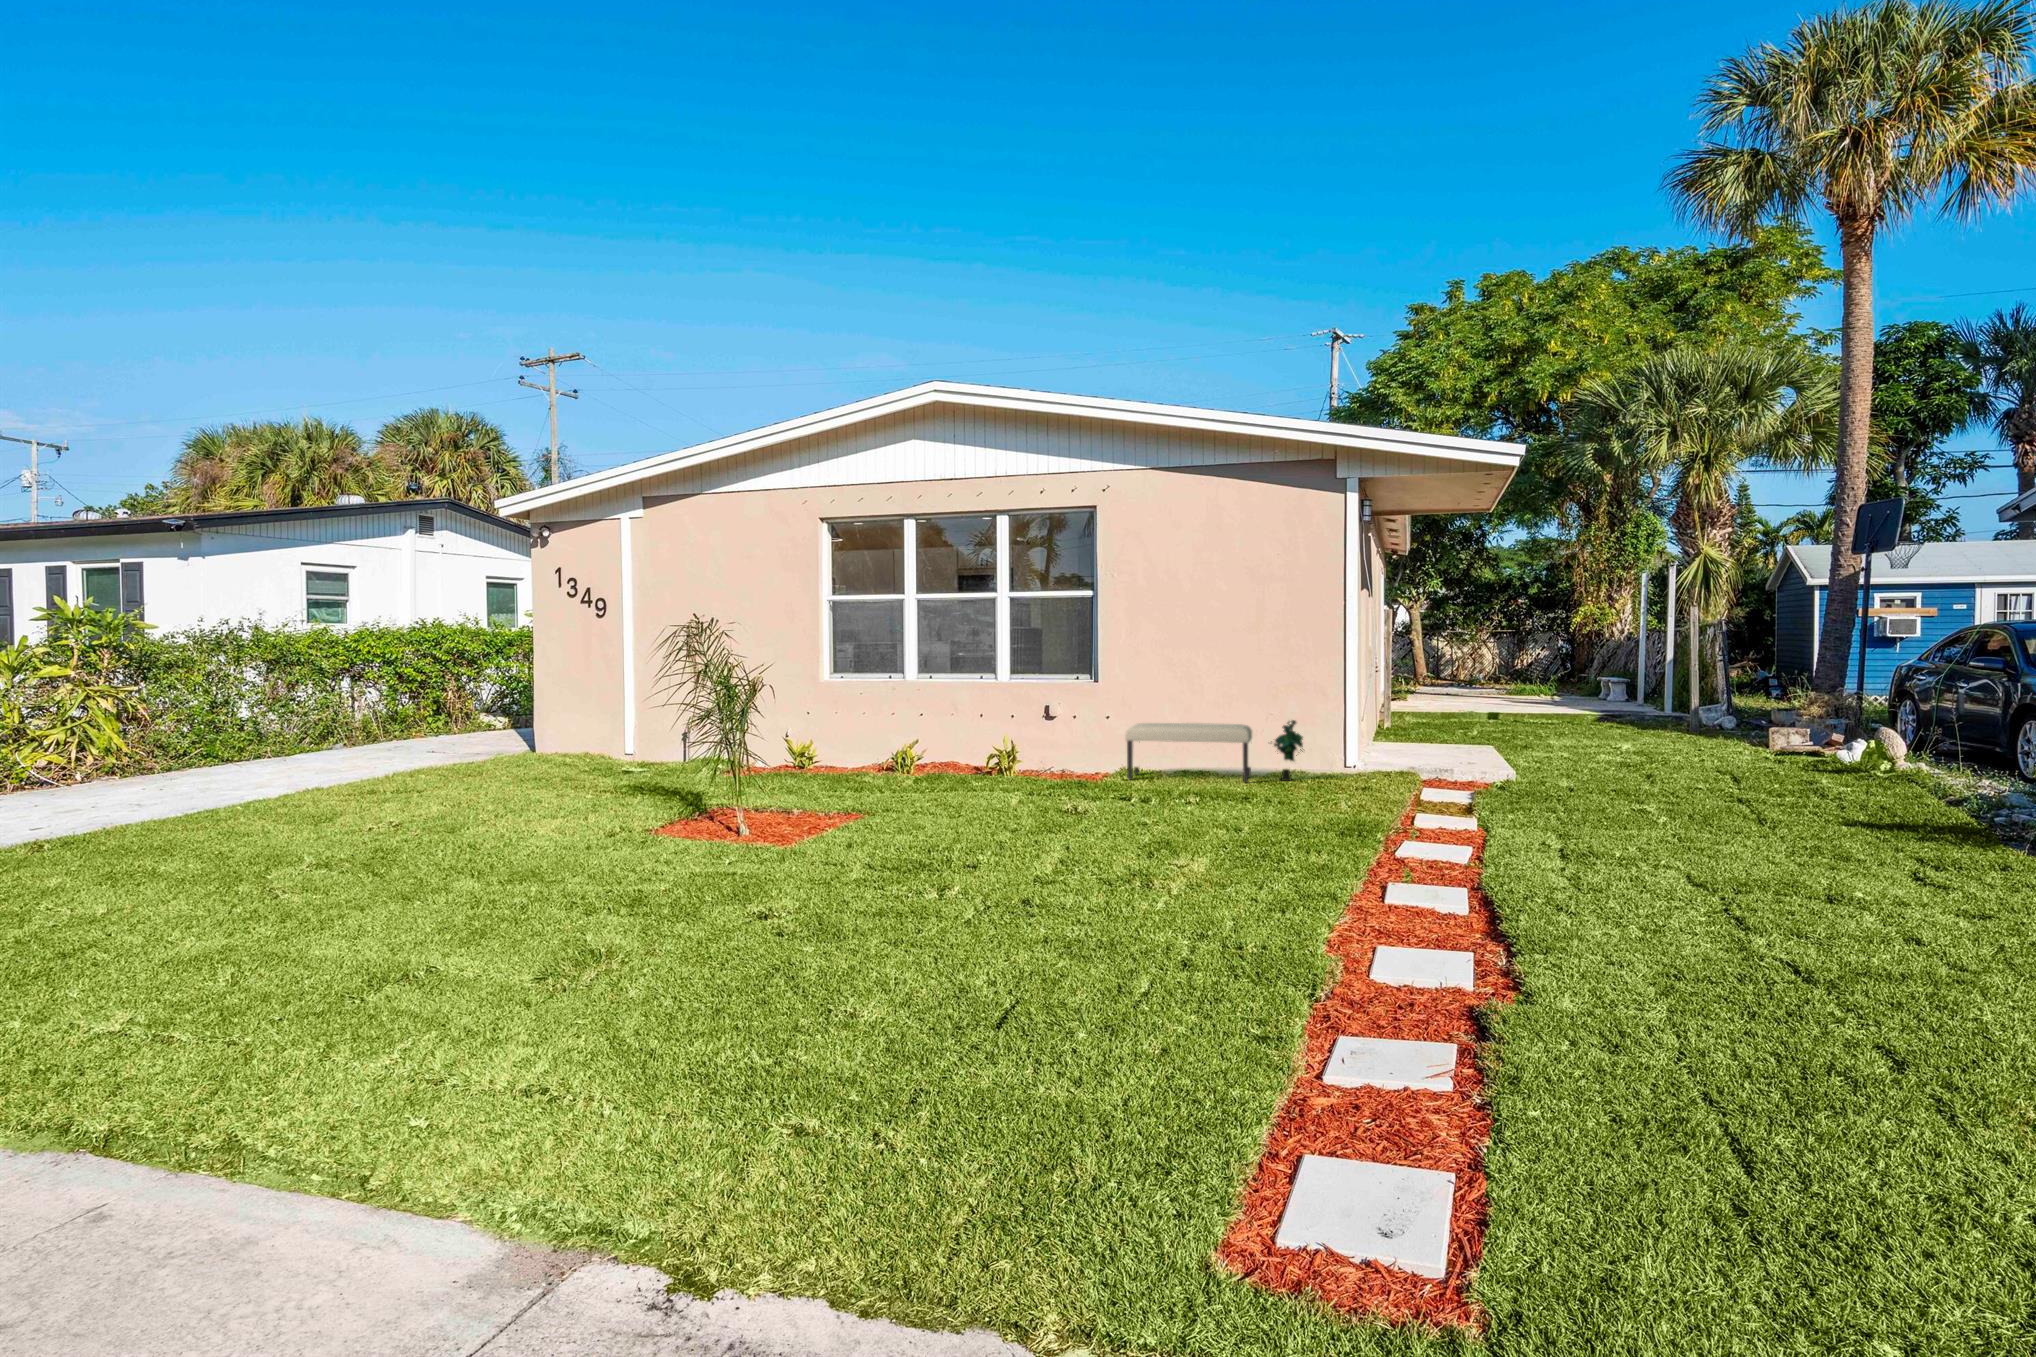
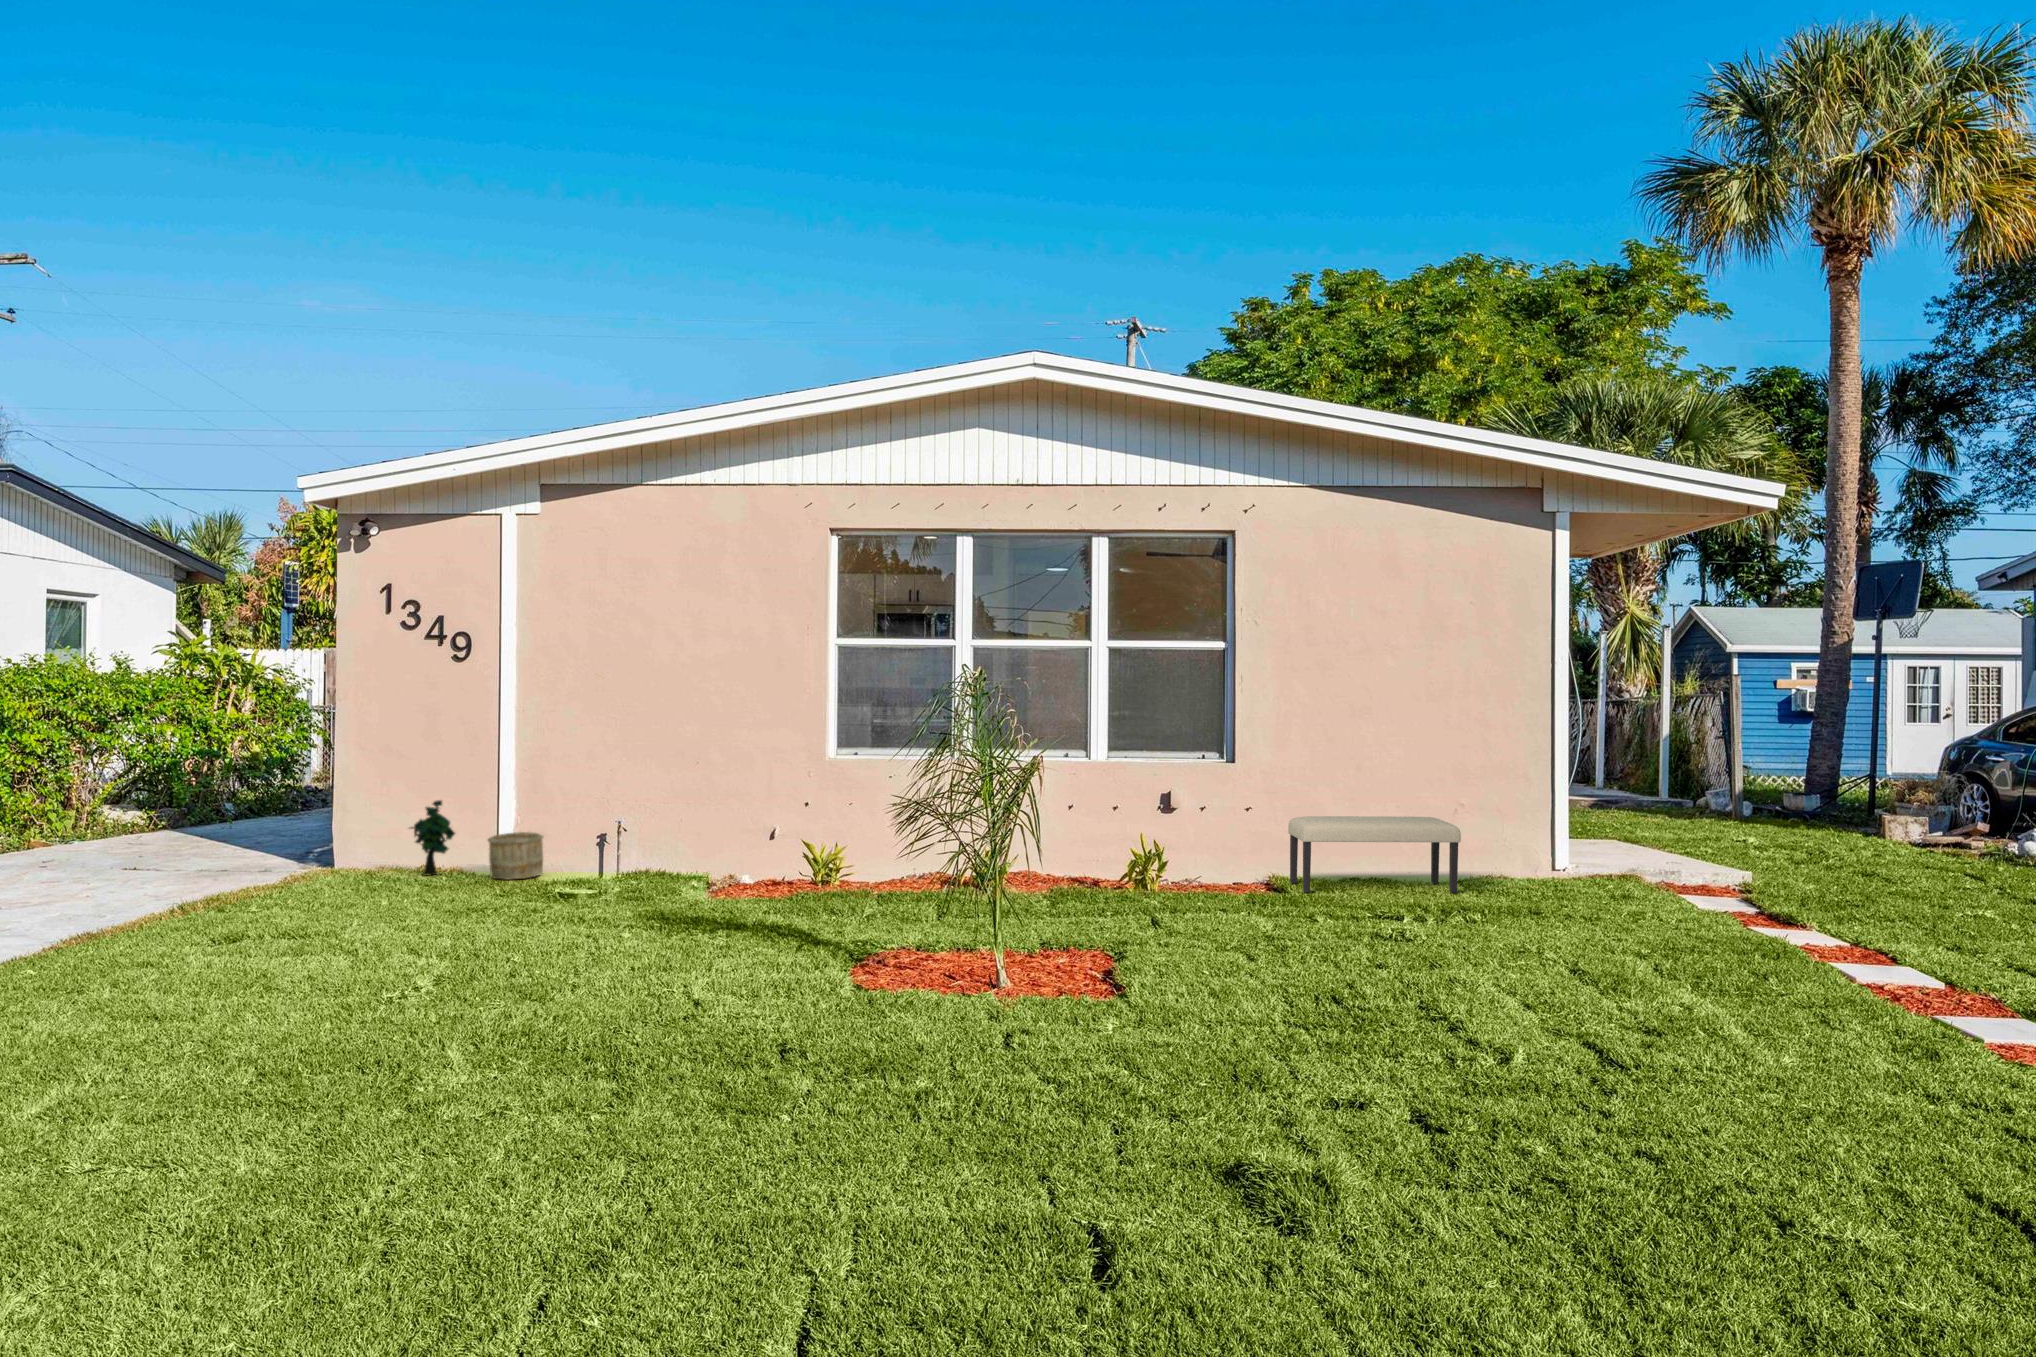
decorative plant: present [1274,720,1304,781] -> present [411,800,455,875]
wooden bucket: none [609,730,645,760] -> present [488,832,543,880]

